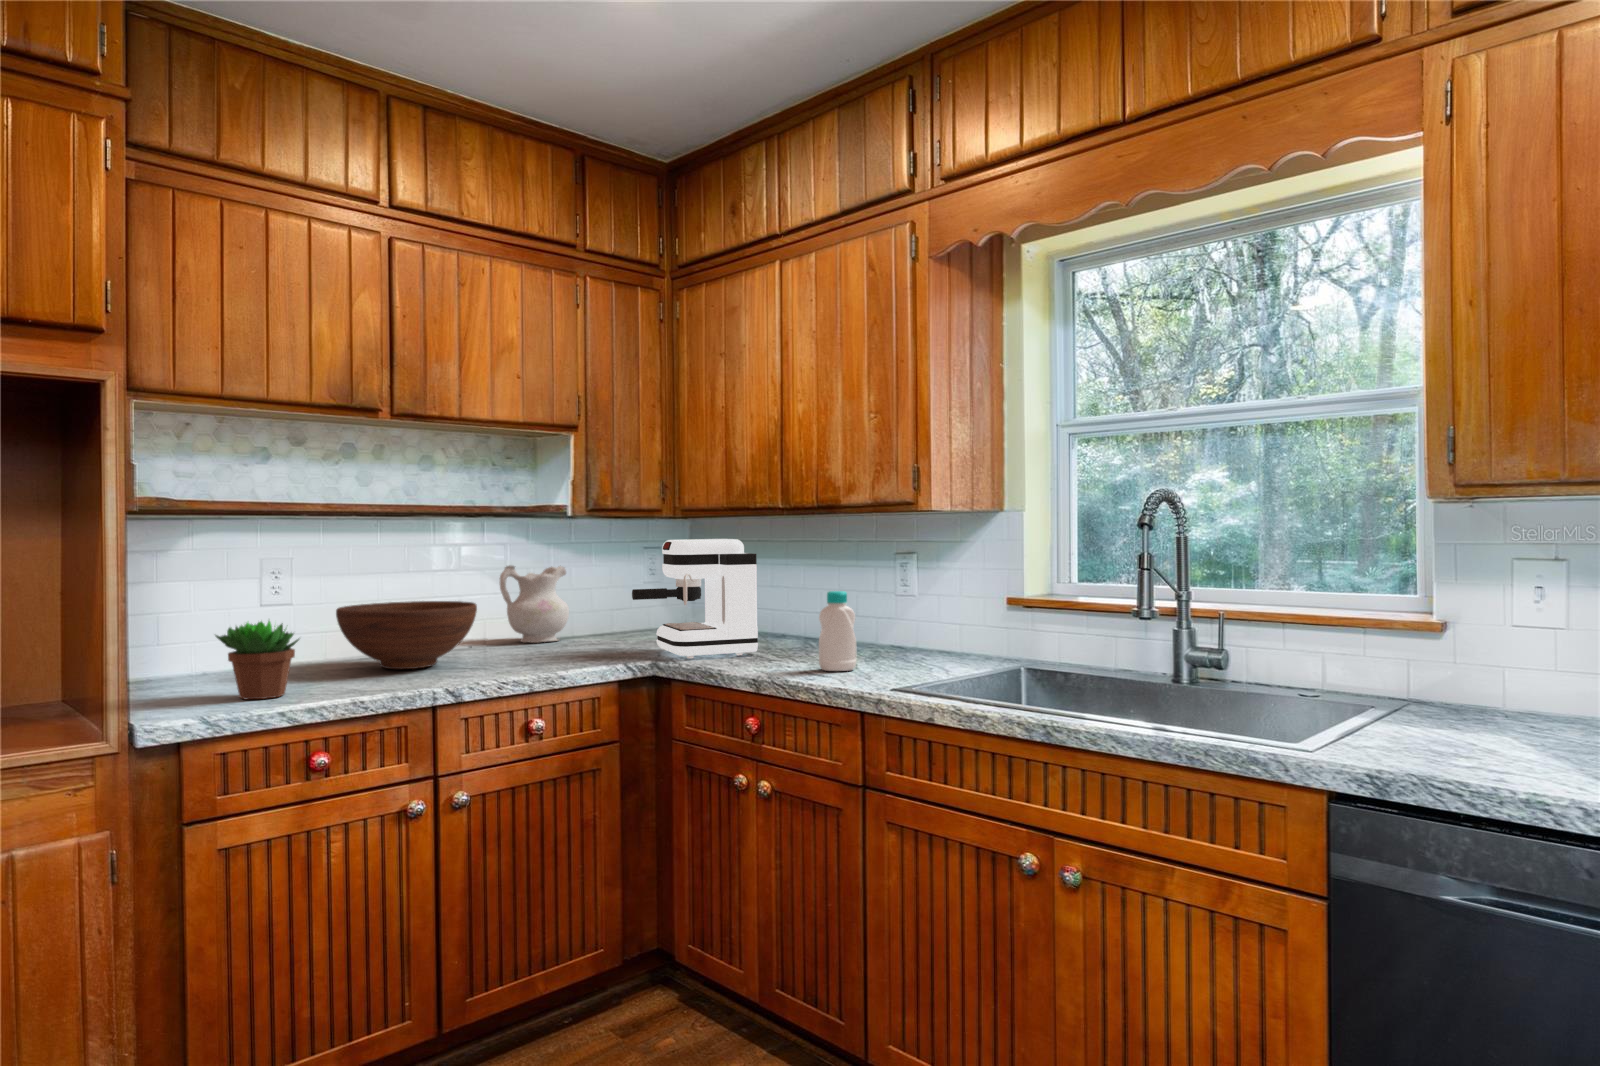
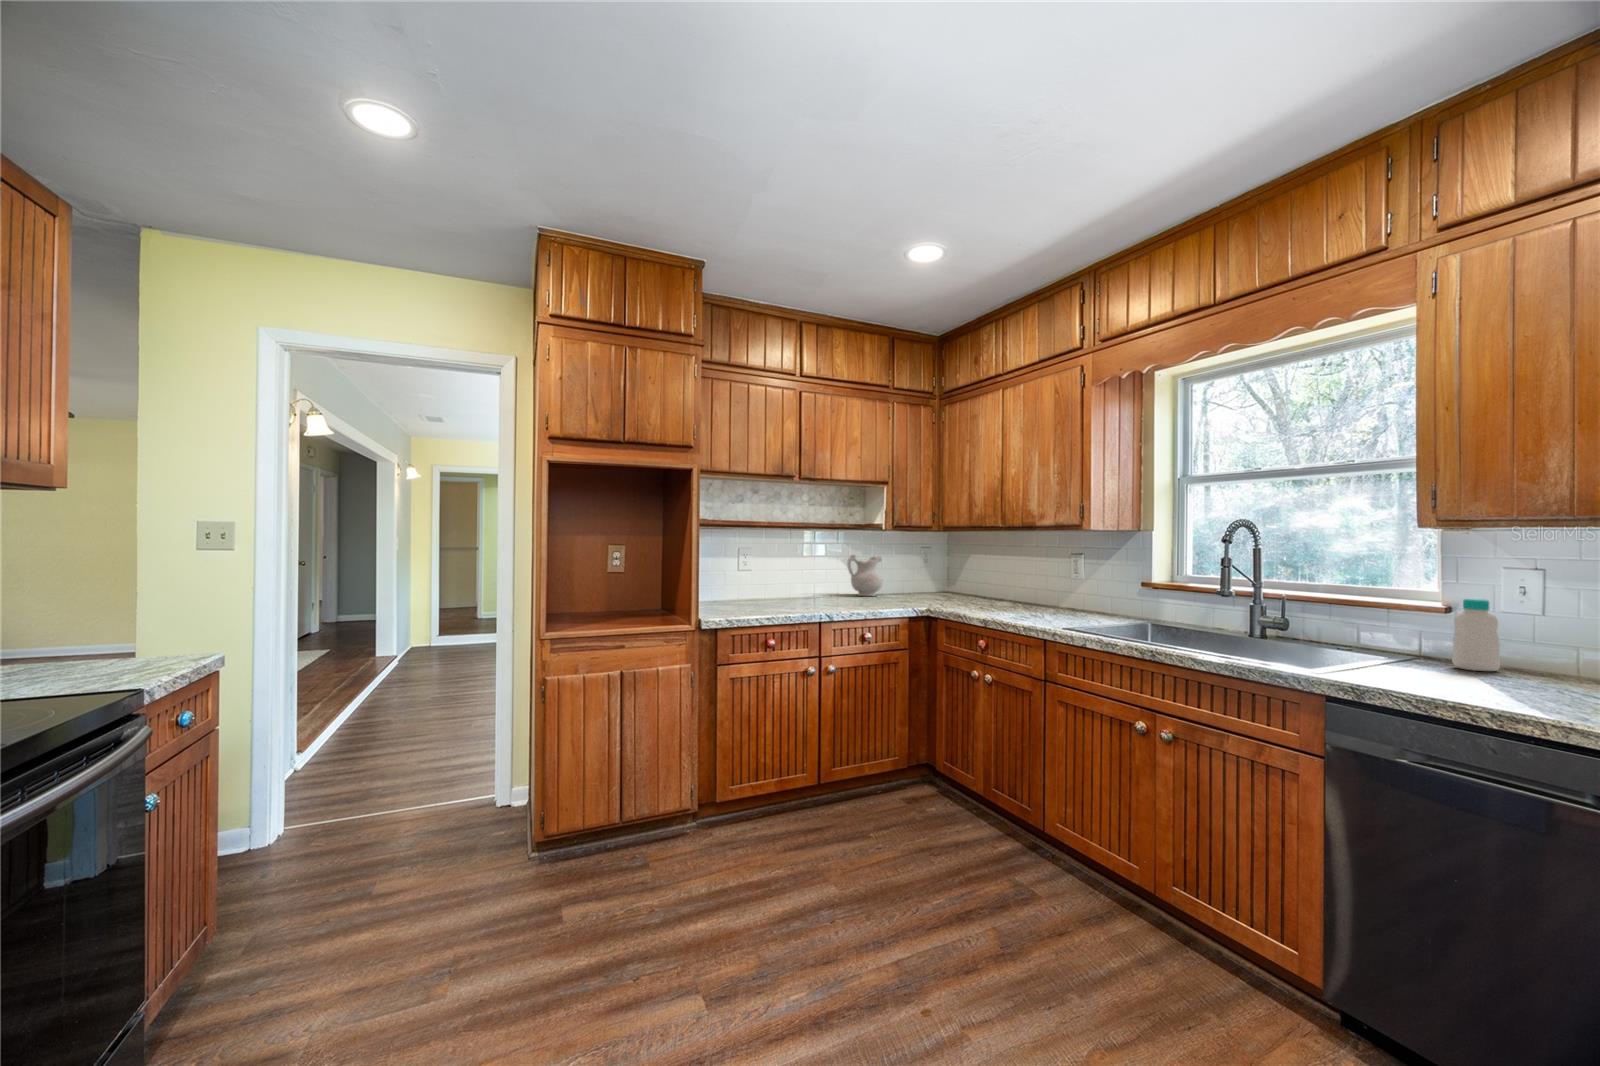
coffee maker: present [632,539,758,659] -> none [918,543,988,608]
bottle: present [819,591,857,671] -> present [1452,599,1500,671]
fruit bowl: present [336,601,477,669] -> none [773,572,839,605]
succulent plant: present [216,621,299,699] -> none [725,576,762,614]

